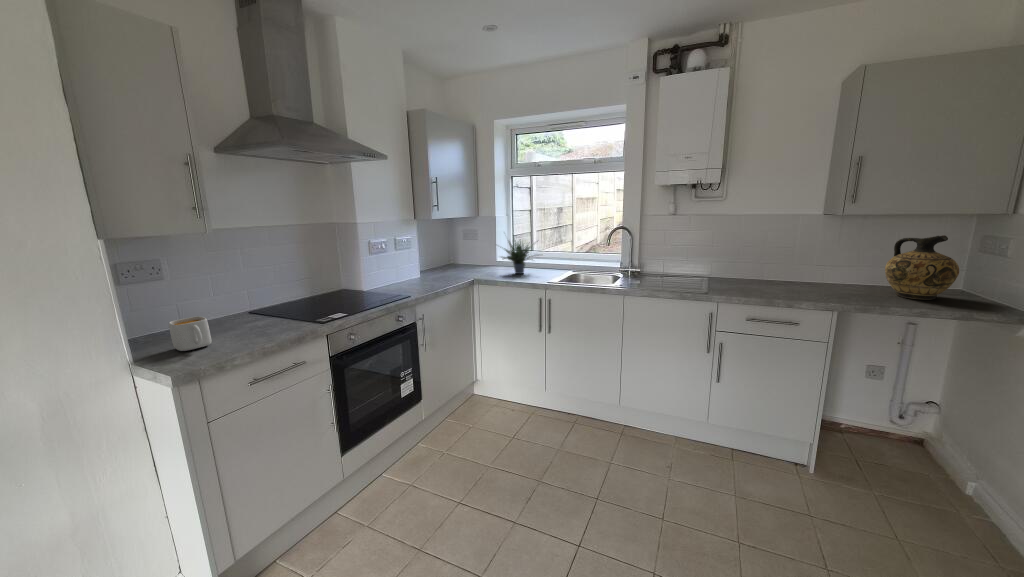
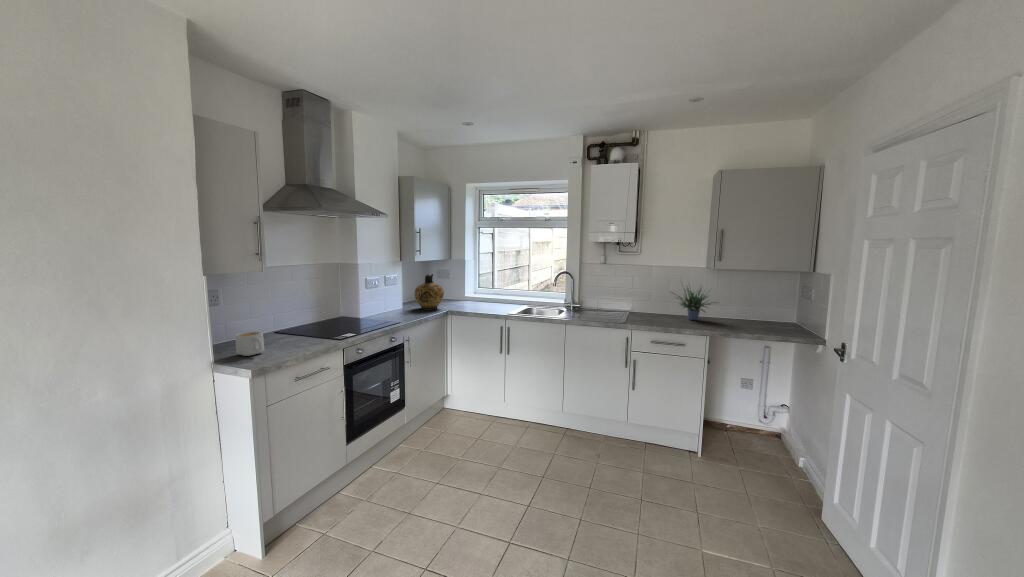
ceramic jug: present [885,235,959,300] -> present [415,274,444,310]
potted plant: present [503,239,531,274] -> present [678,287,718,320]

